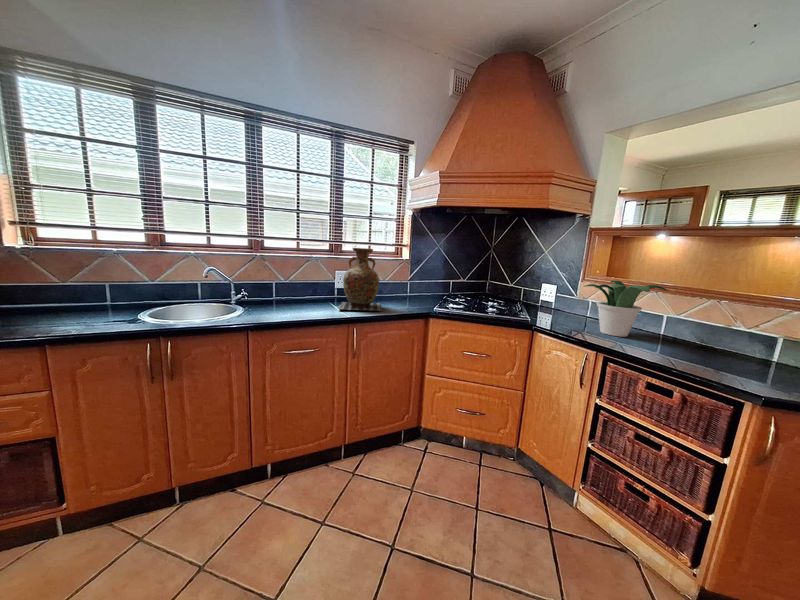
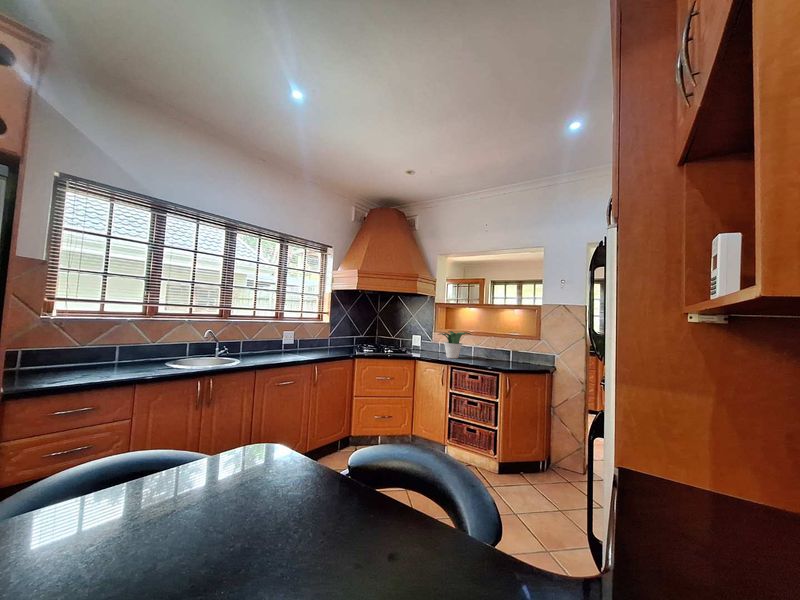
vase: present [339,248,381,311] -> none [292,315,328,357]

